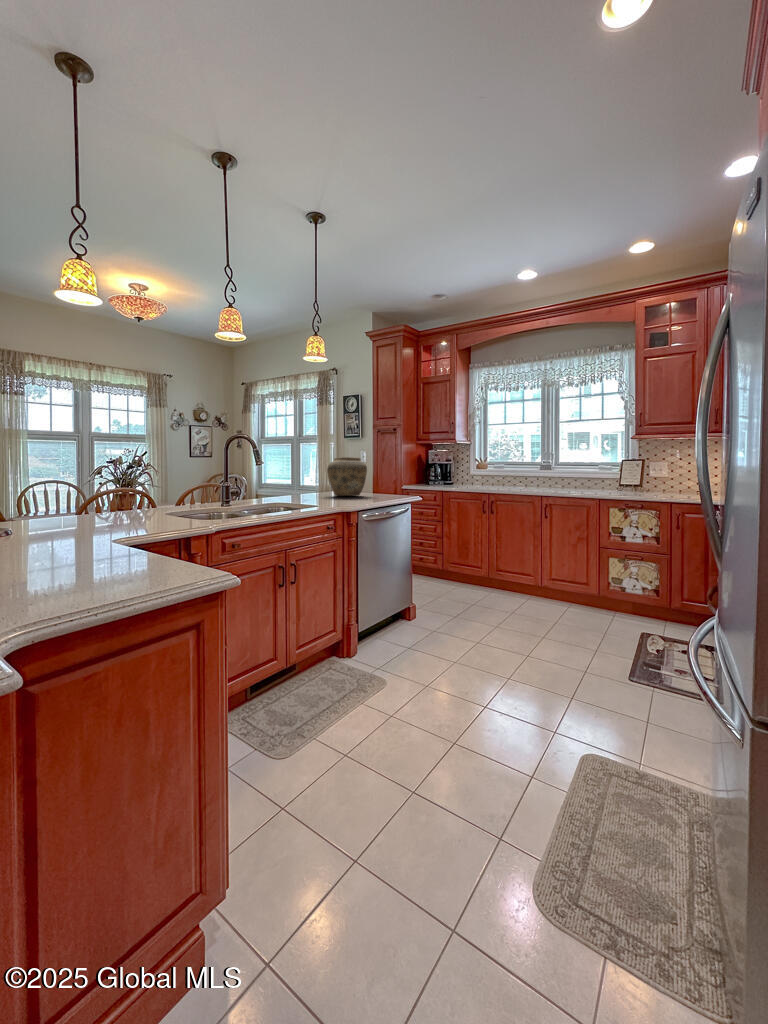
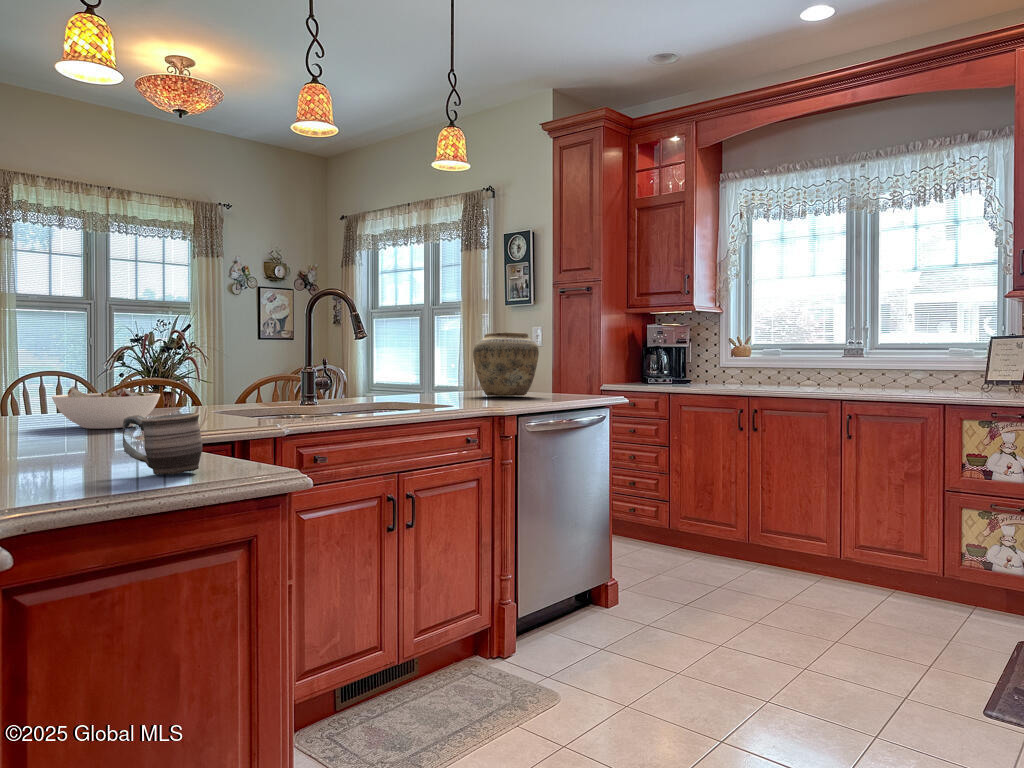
bowl: none [42,502,122,531] -> present [52,387,160,429]
mug: none [82,534,146,582] -> present [123,413,202,474]

